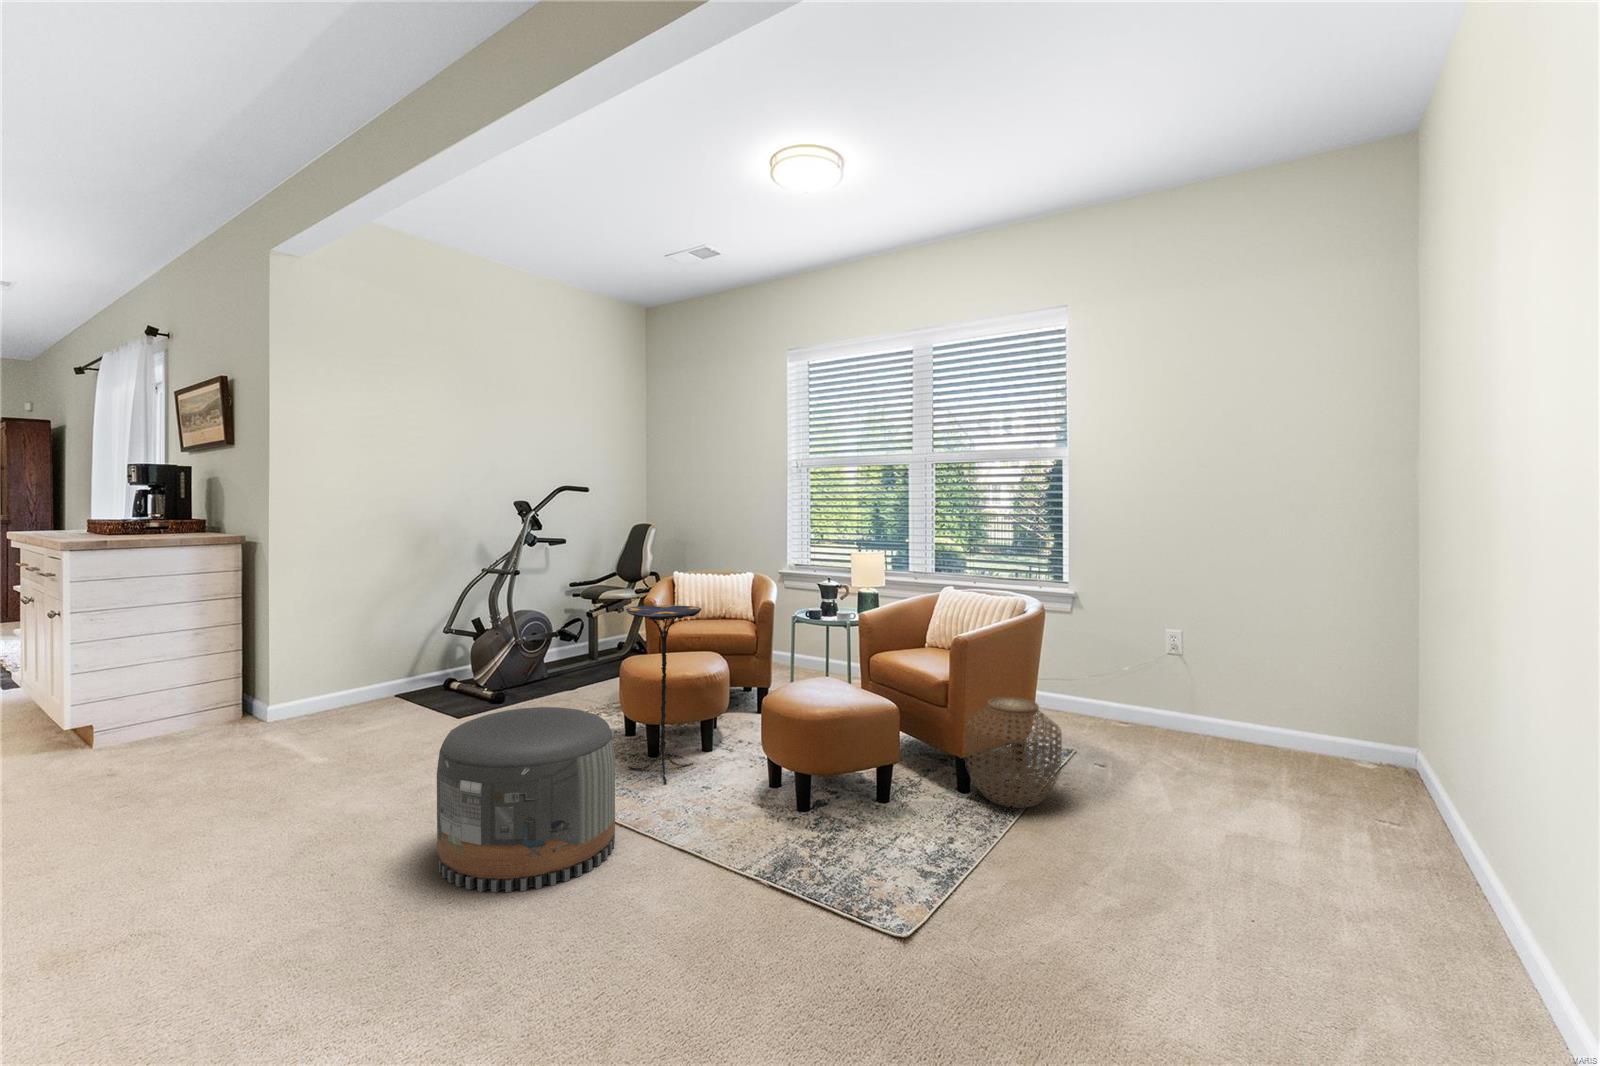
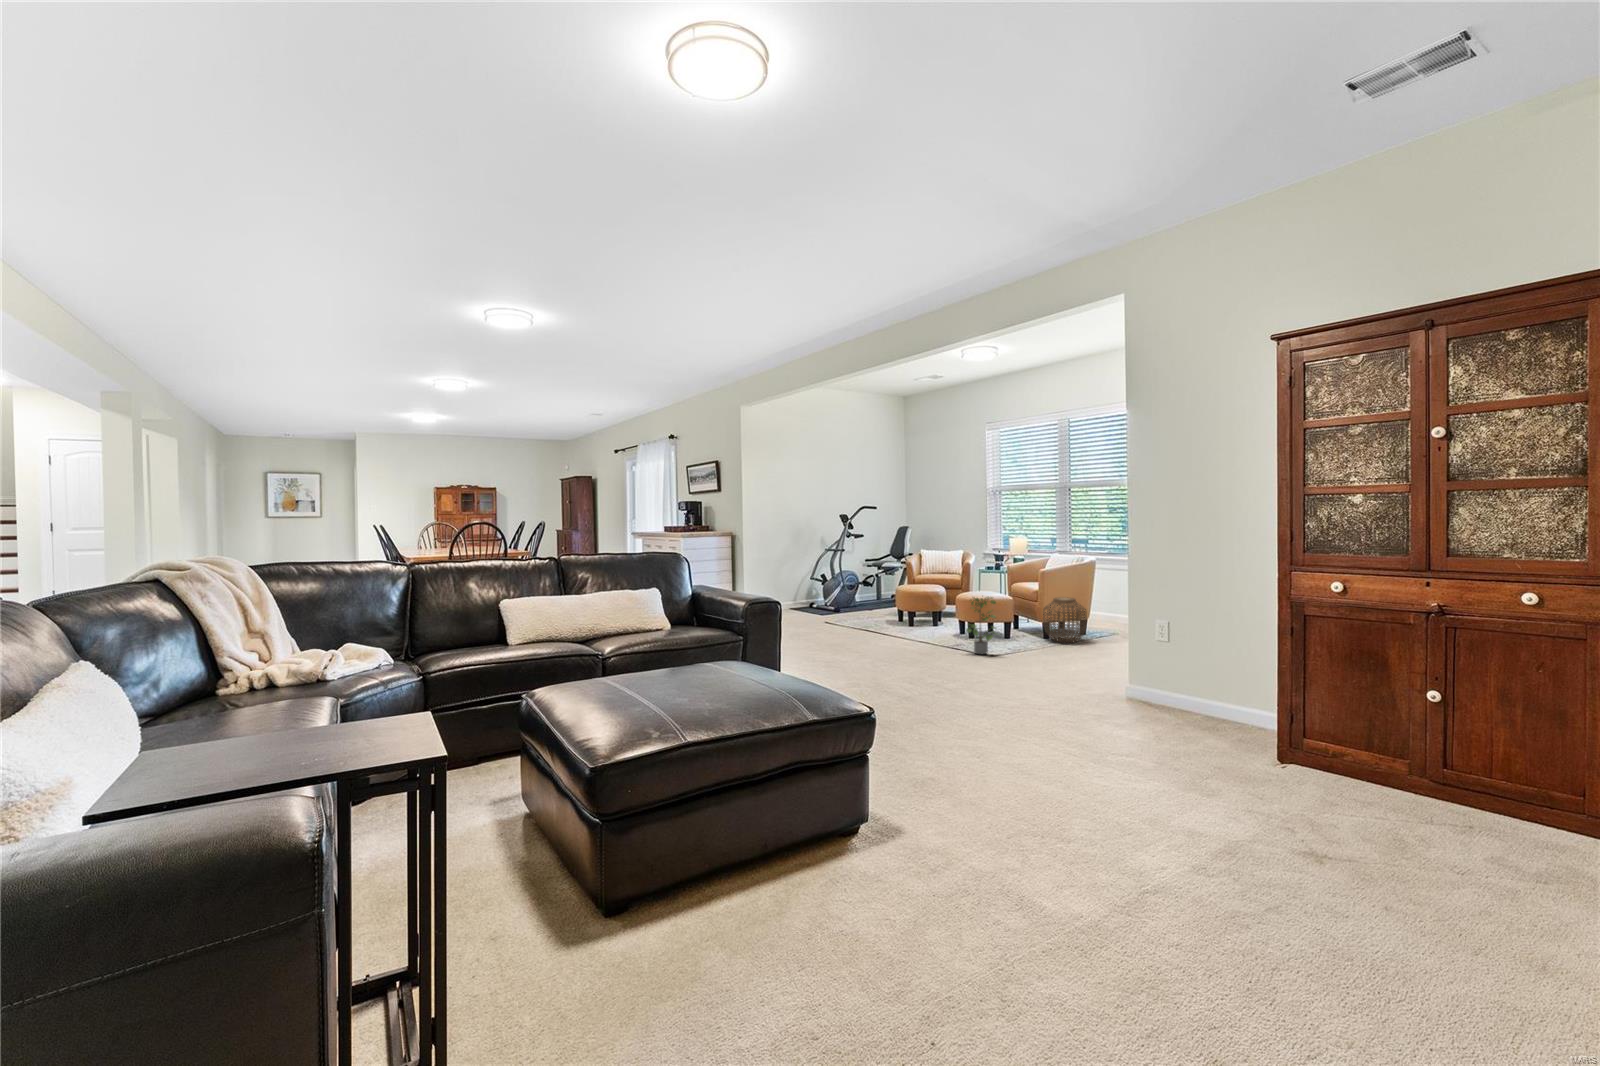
side table: present [626,605,701,782] -> none [896,559,929,632]
pouf: present [437,707,615,892] -> none [833,592,893,647]
potted plant: none [828,737,932,907] -> present [966,597,996,654]

